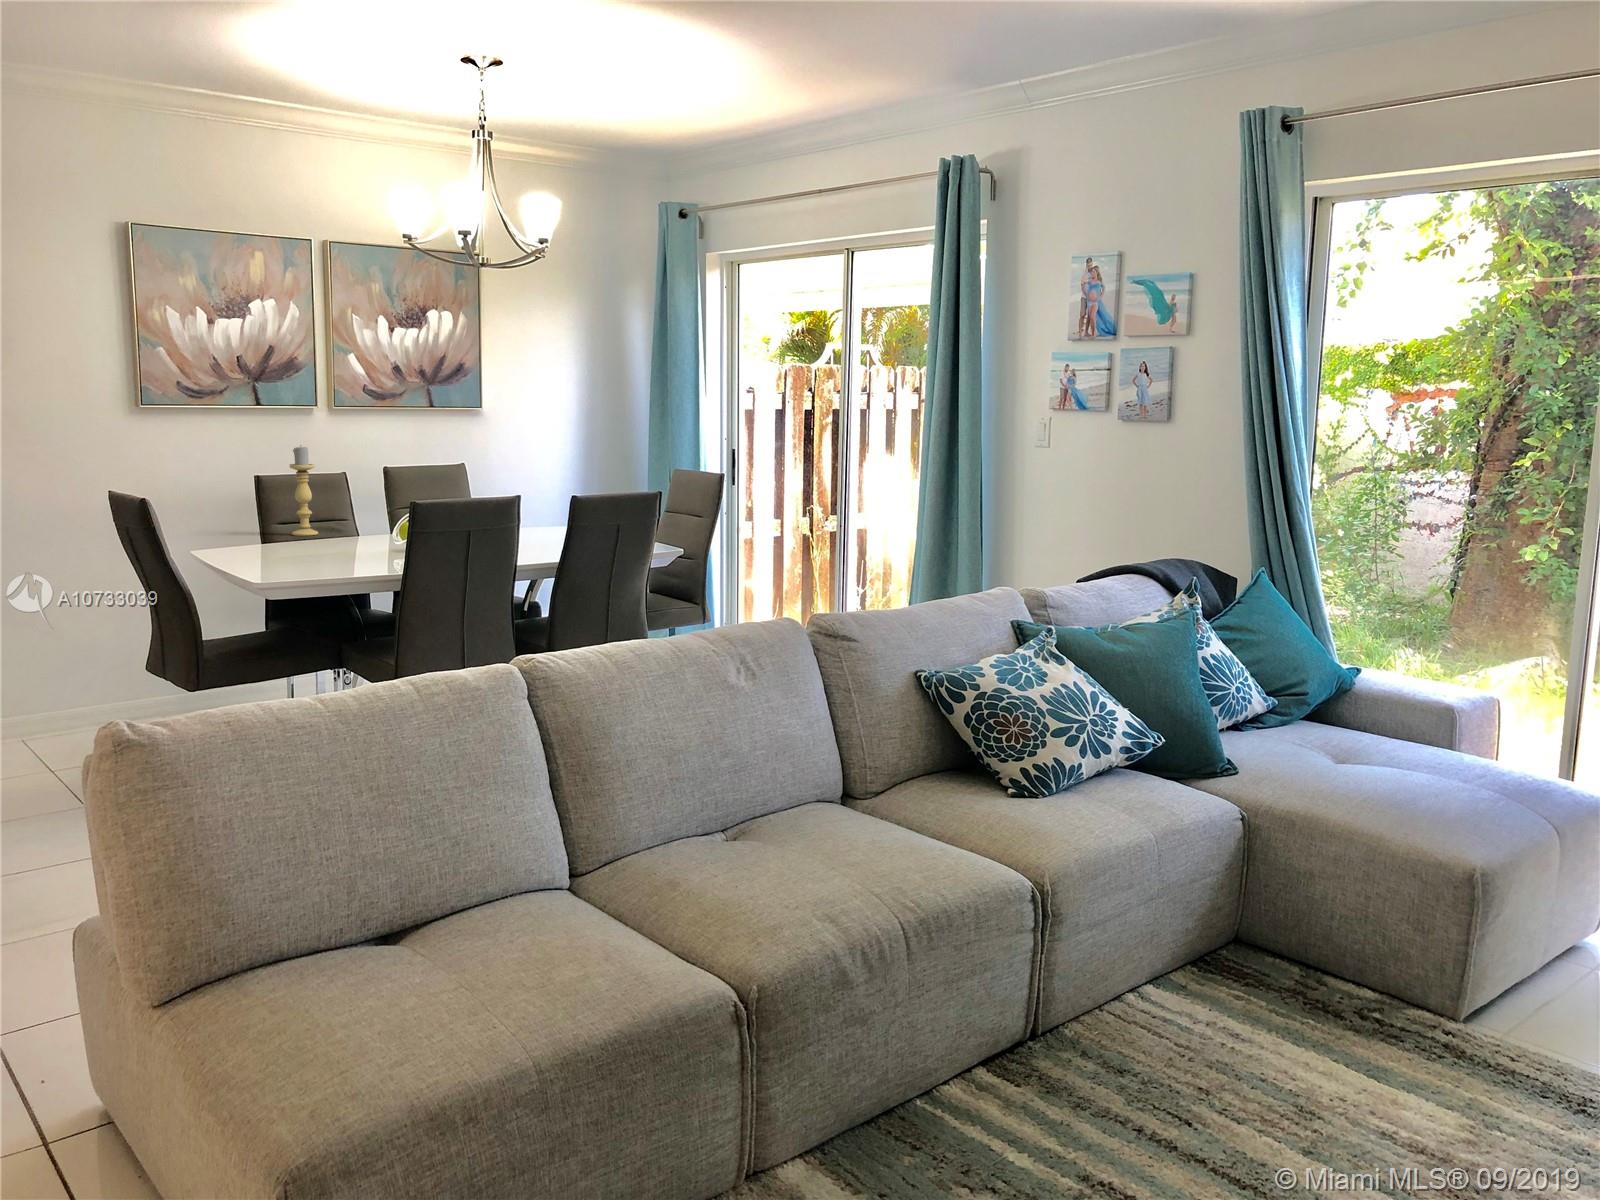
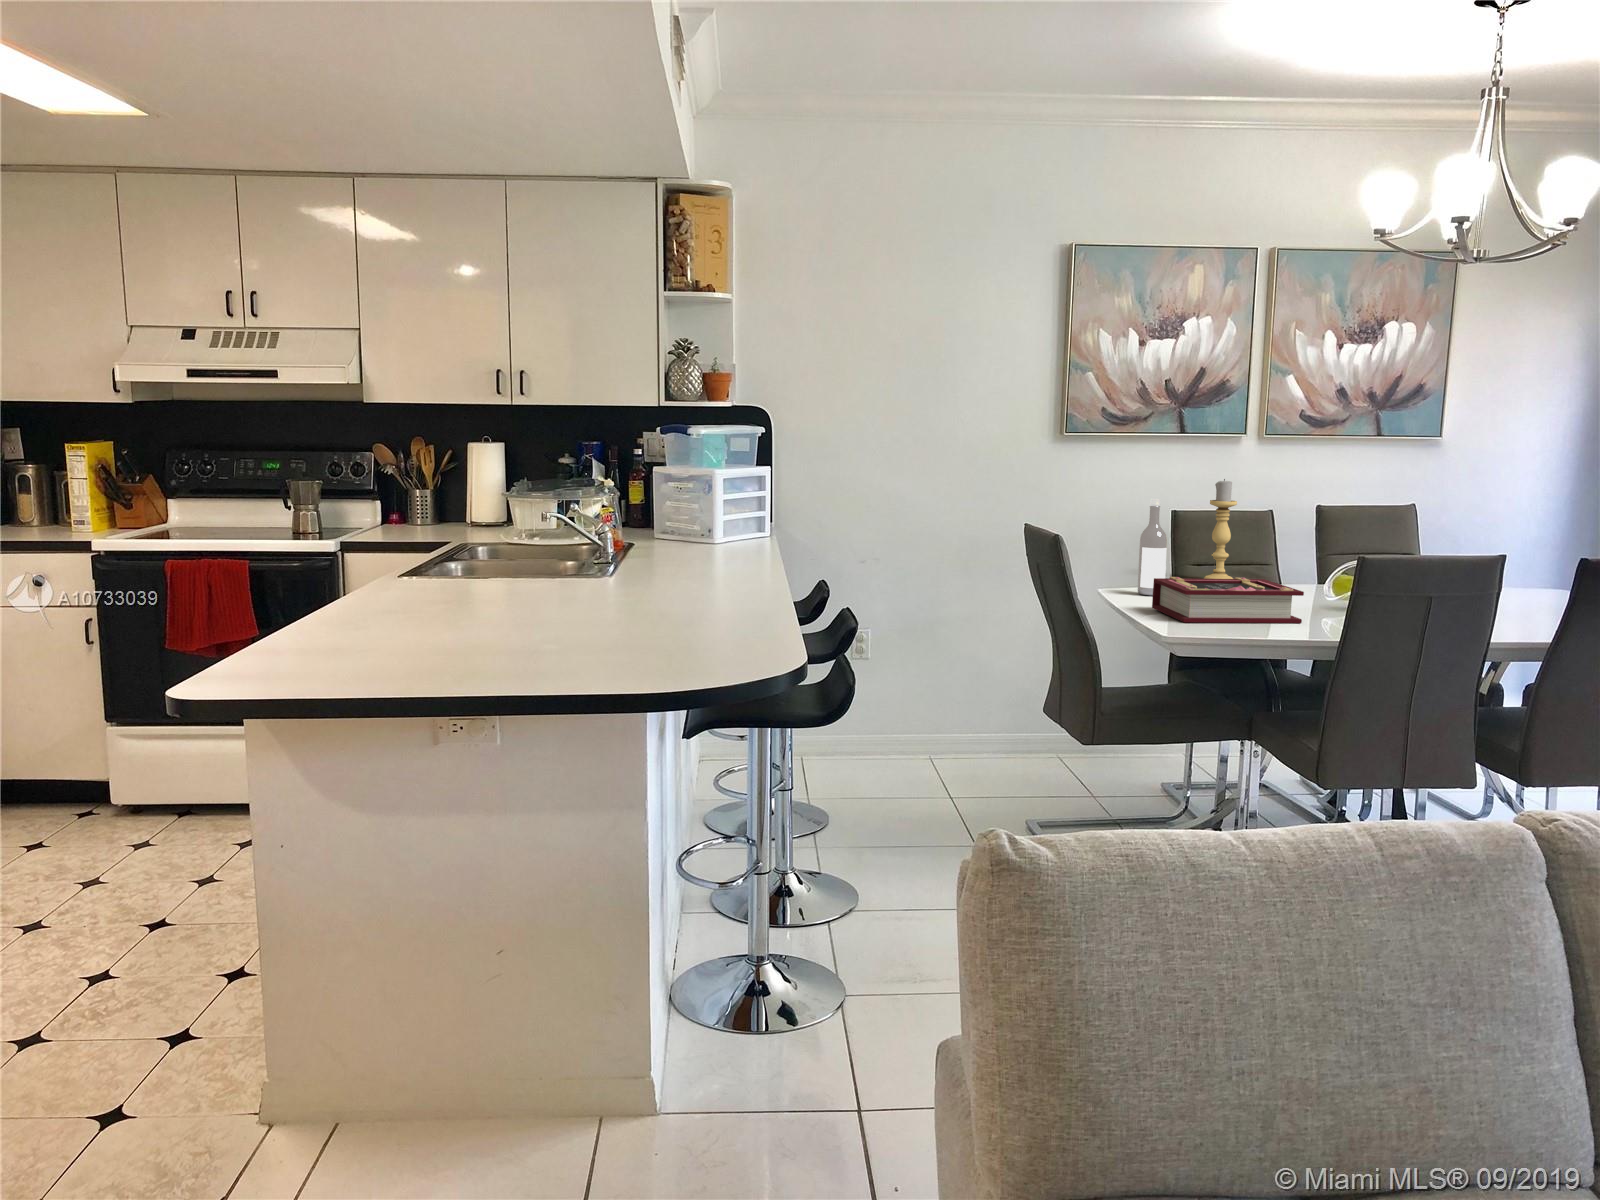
wine bottle: none [226,465,254,552] -> present [1138,499,1167,595]
book: none [241,529,375,571] -> present [1152,577,1304,623]

